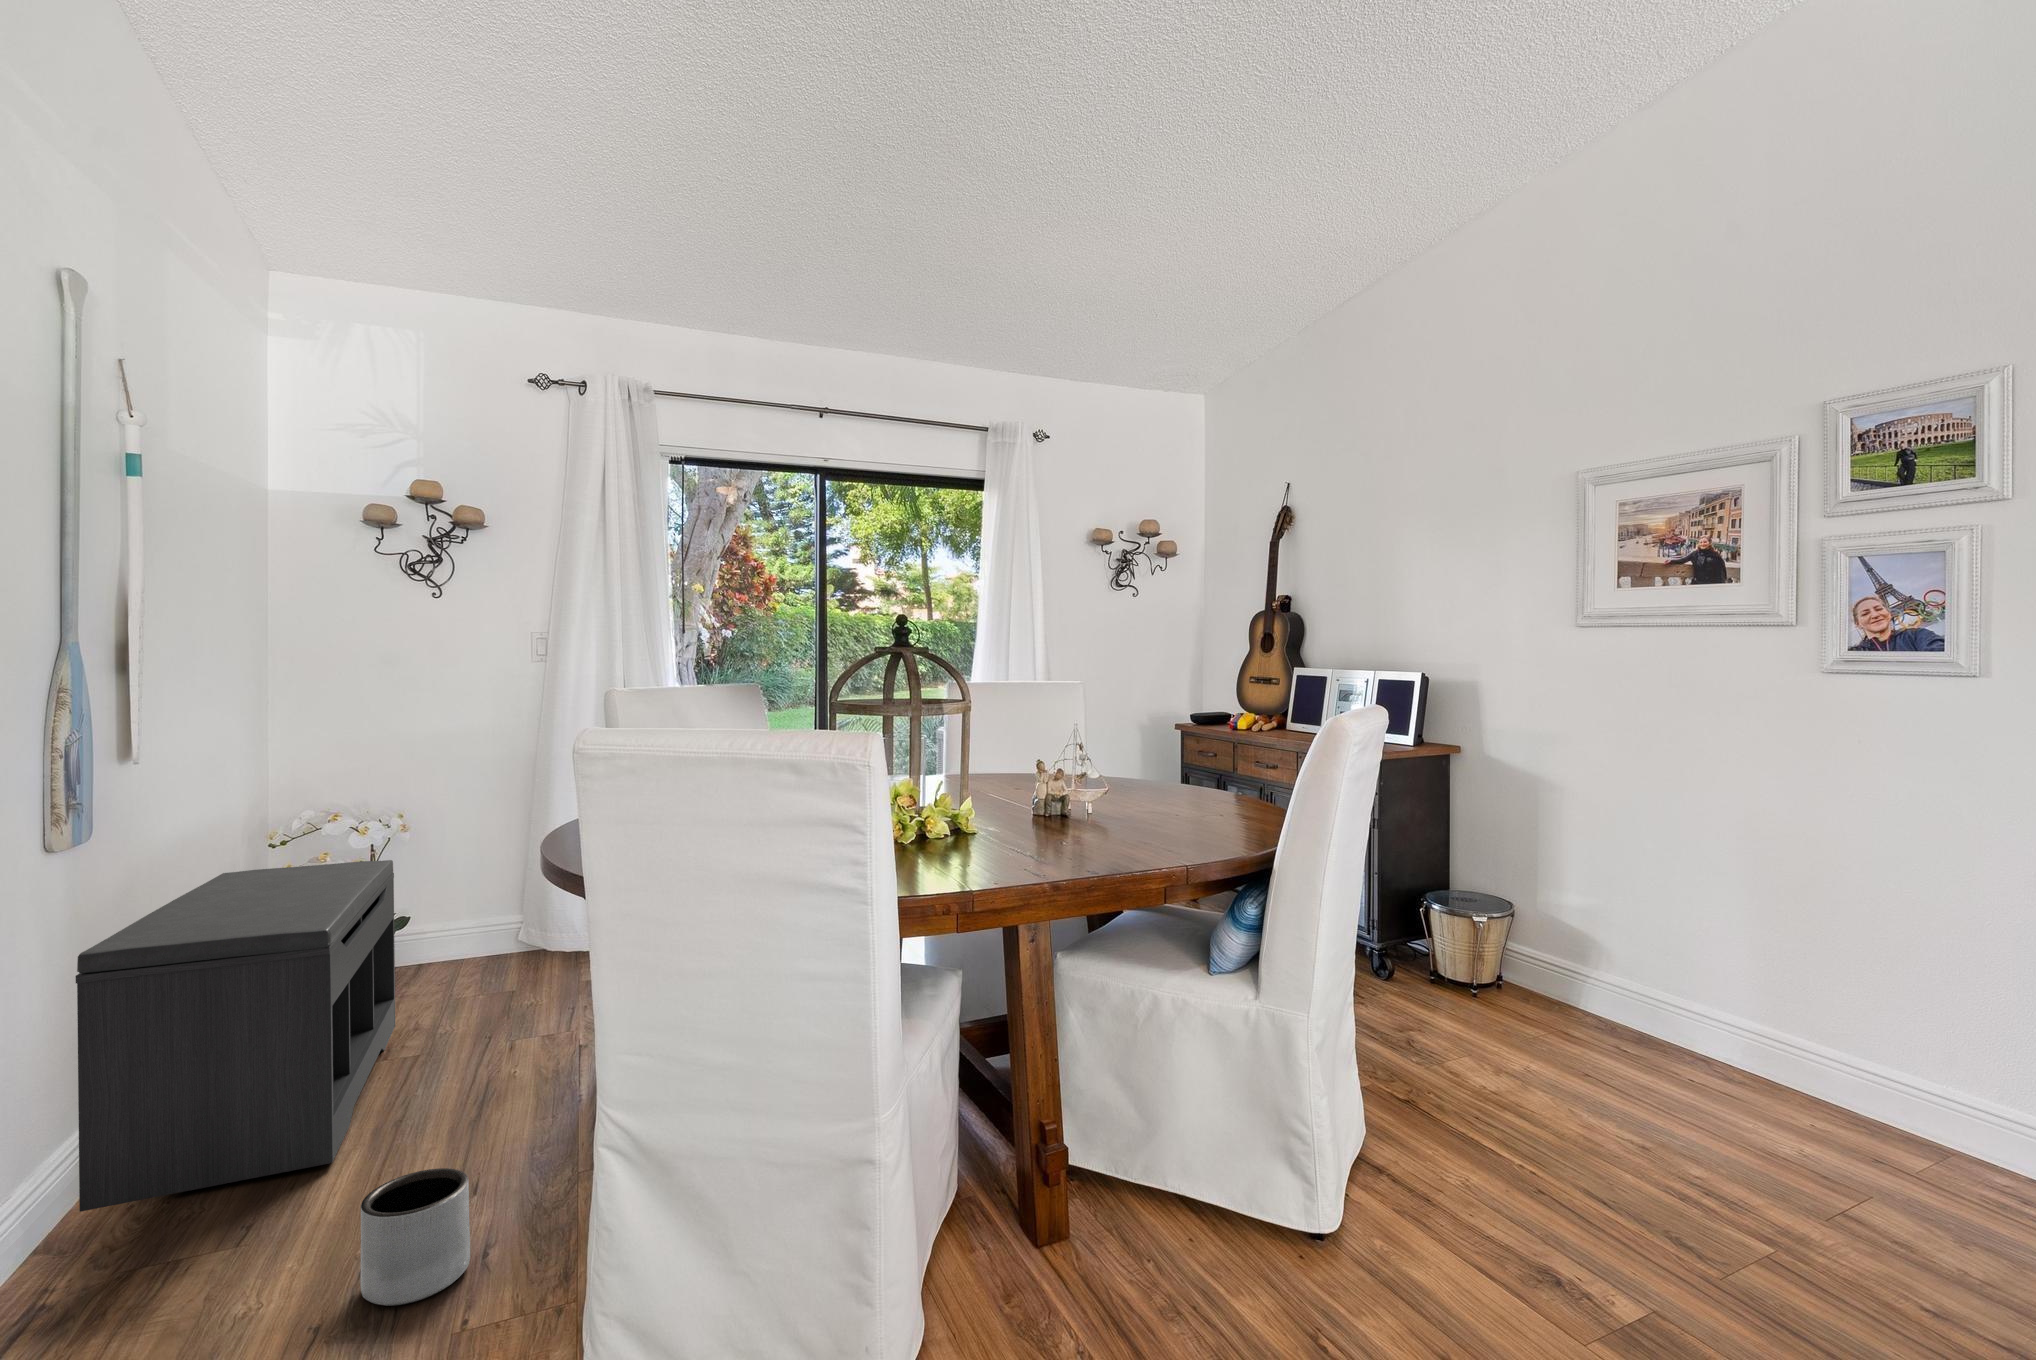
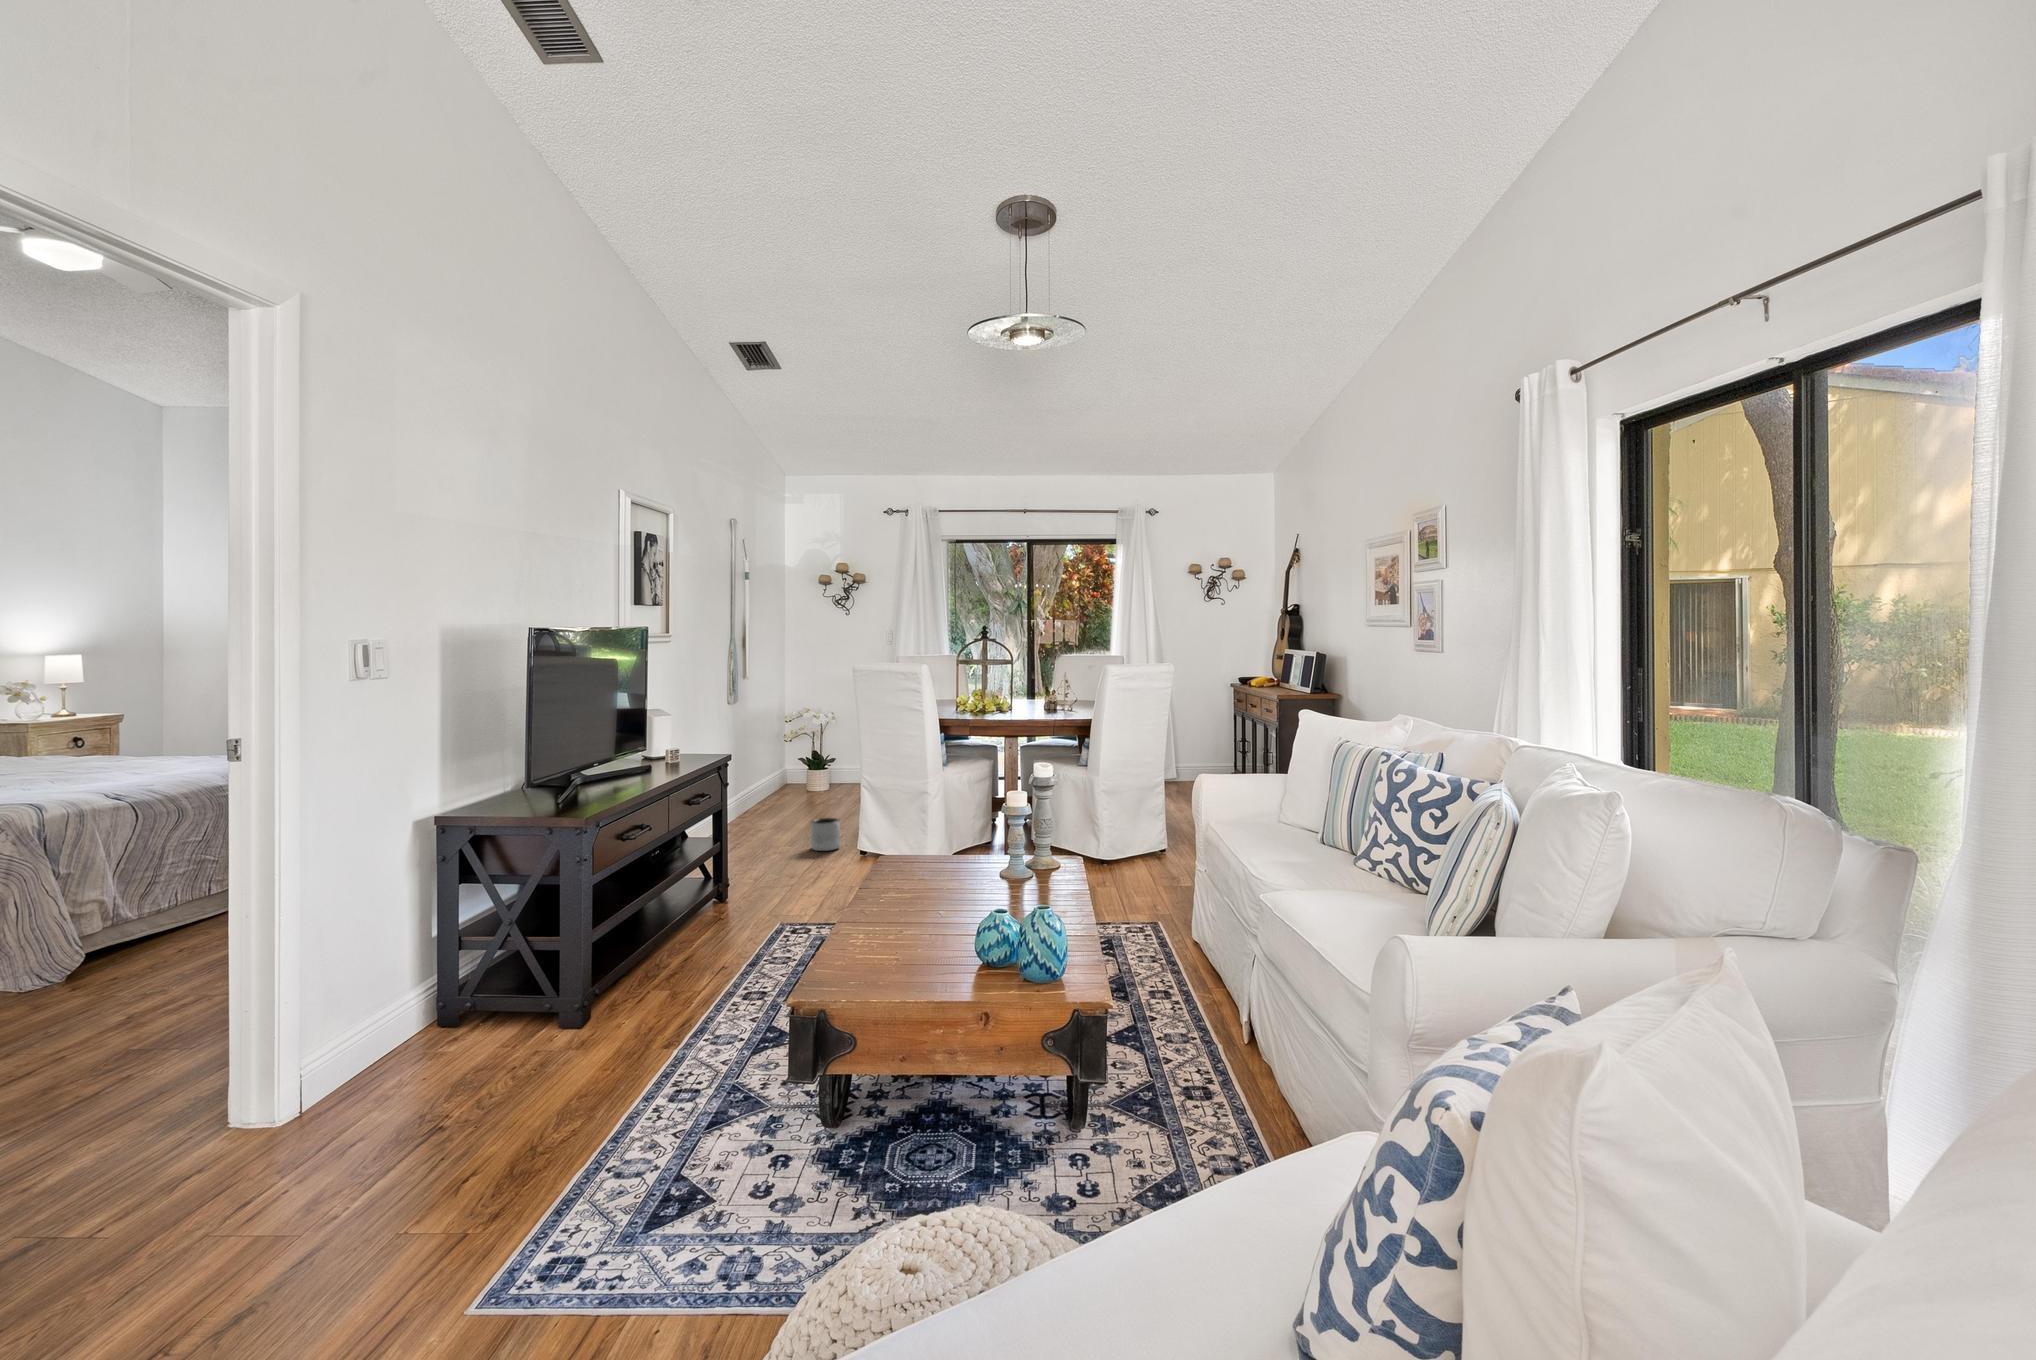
bench: present [76,860,395,1212] -> none [736,730,829,827]

